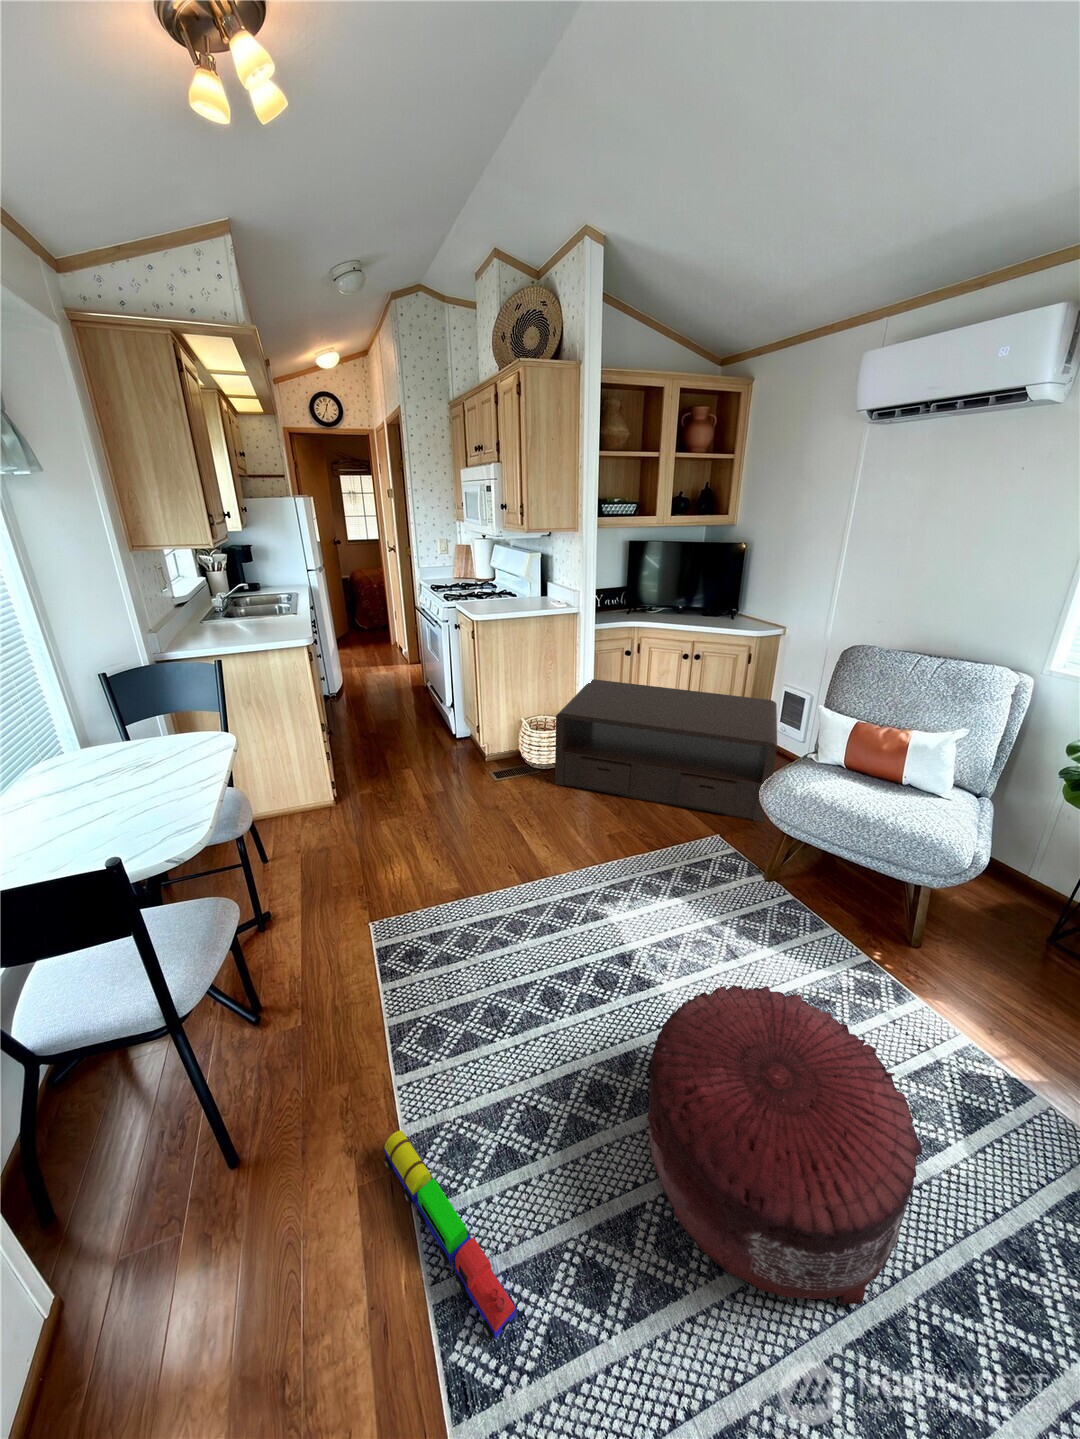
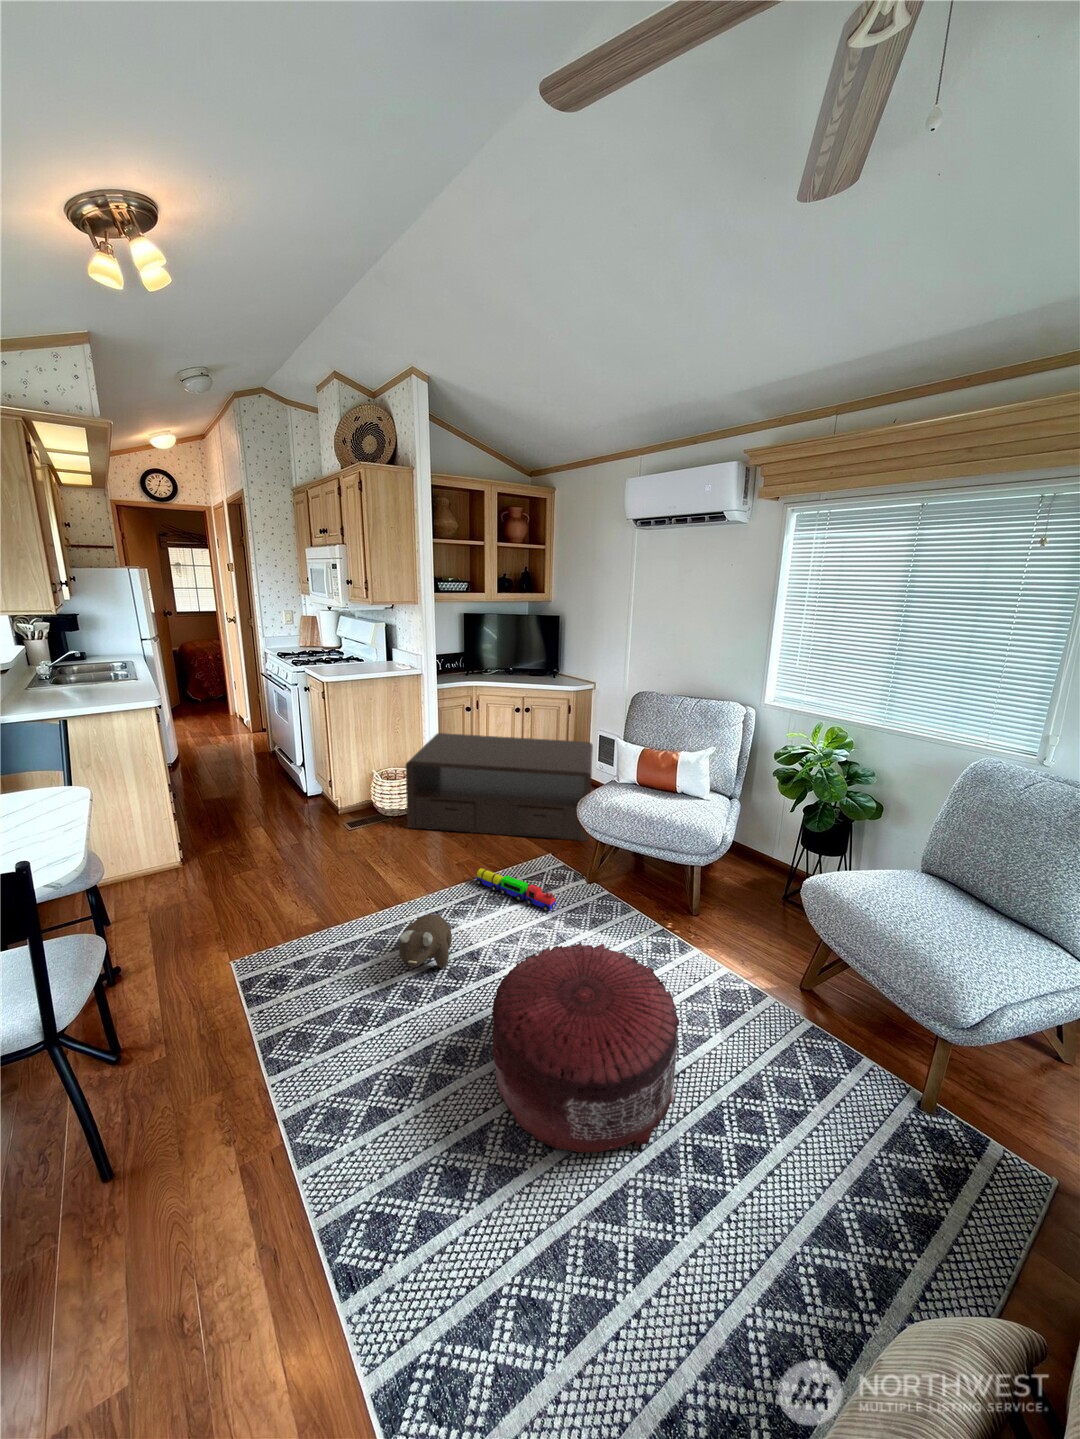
plush toy: none [541,904,600,970] -> present [399,914,452,968]
toy train: present [384,1131,517,1340] -> present [476,868,556,912]

